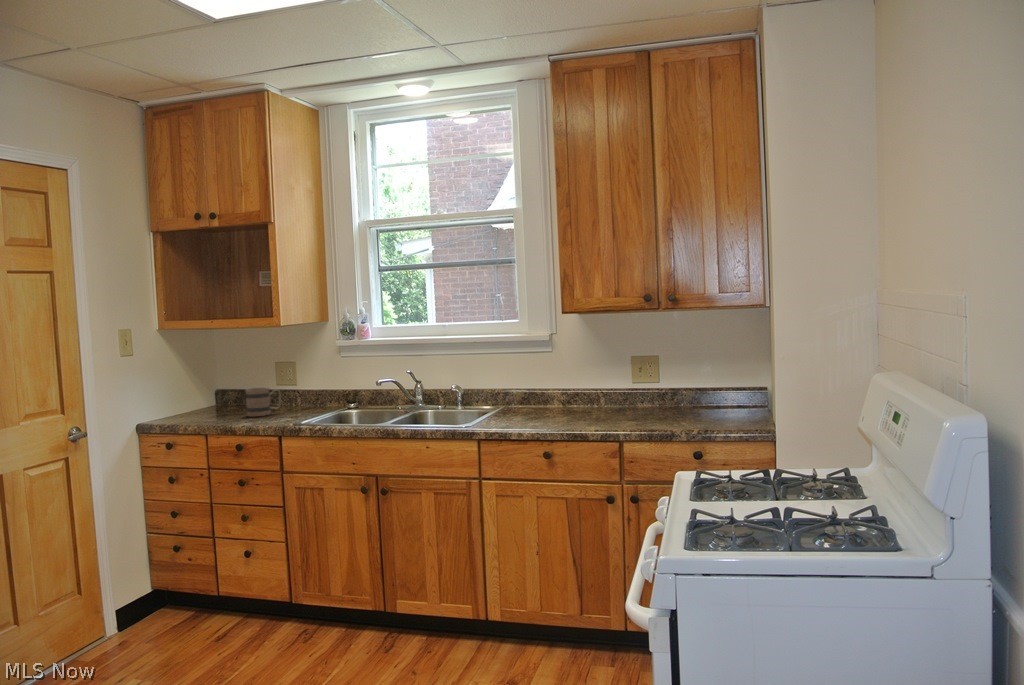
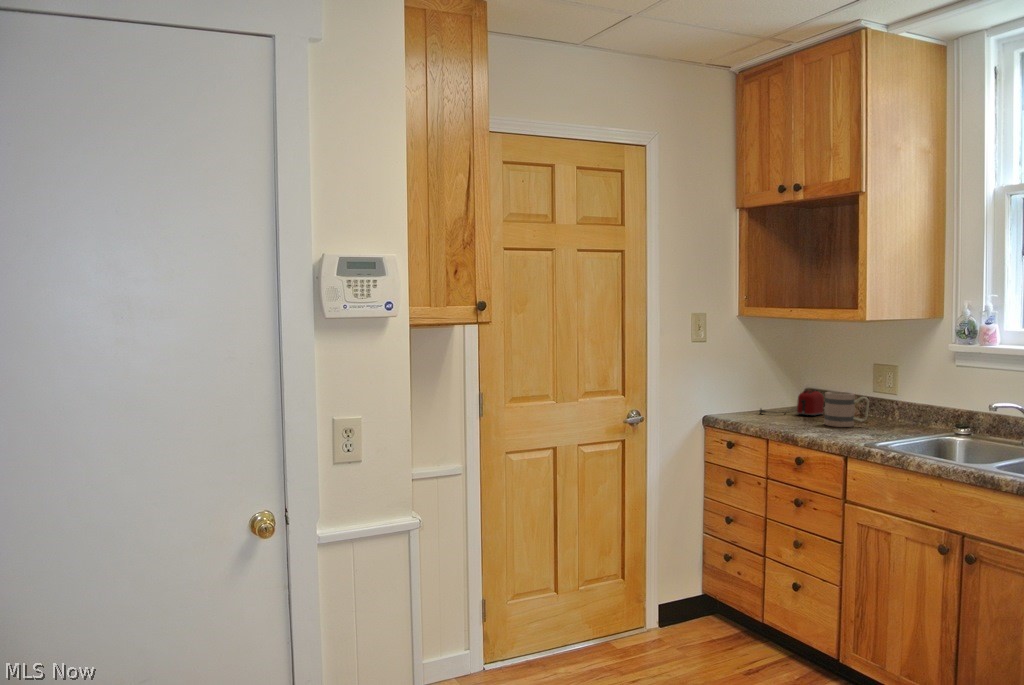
toaster: none [183,391,238,417] -> present [759,391,824,415]

